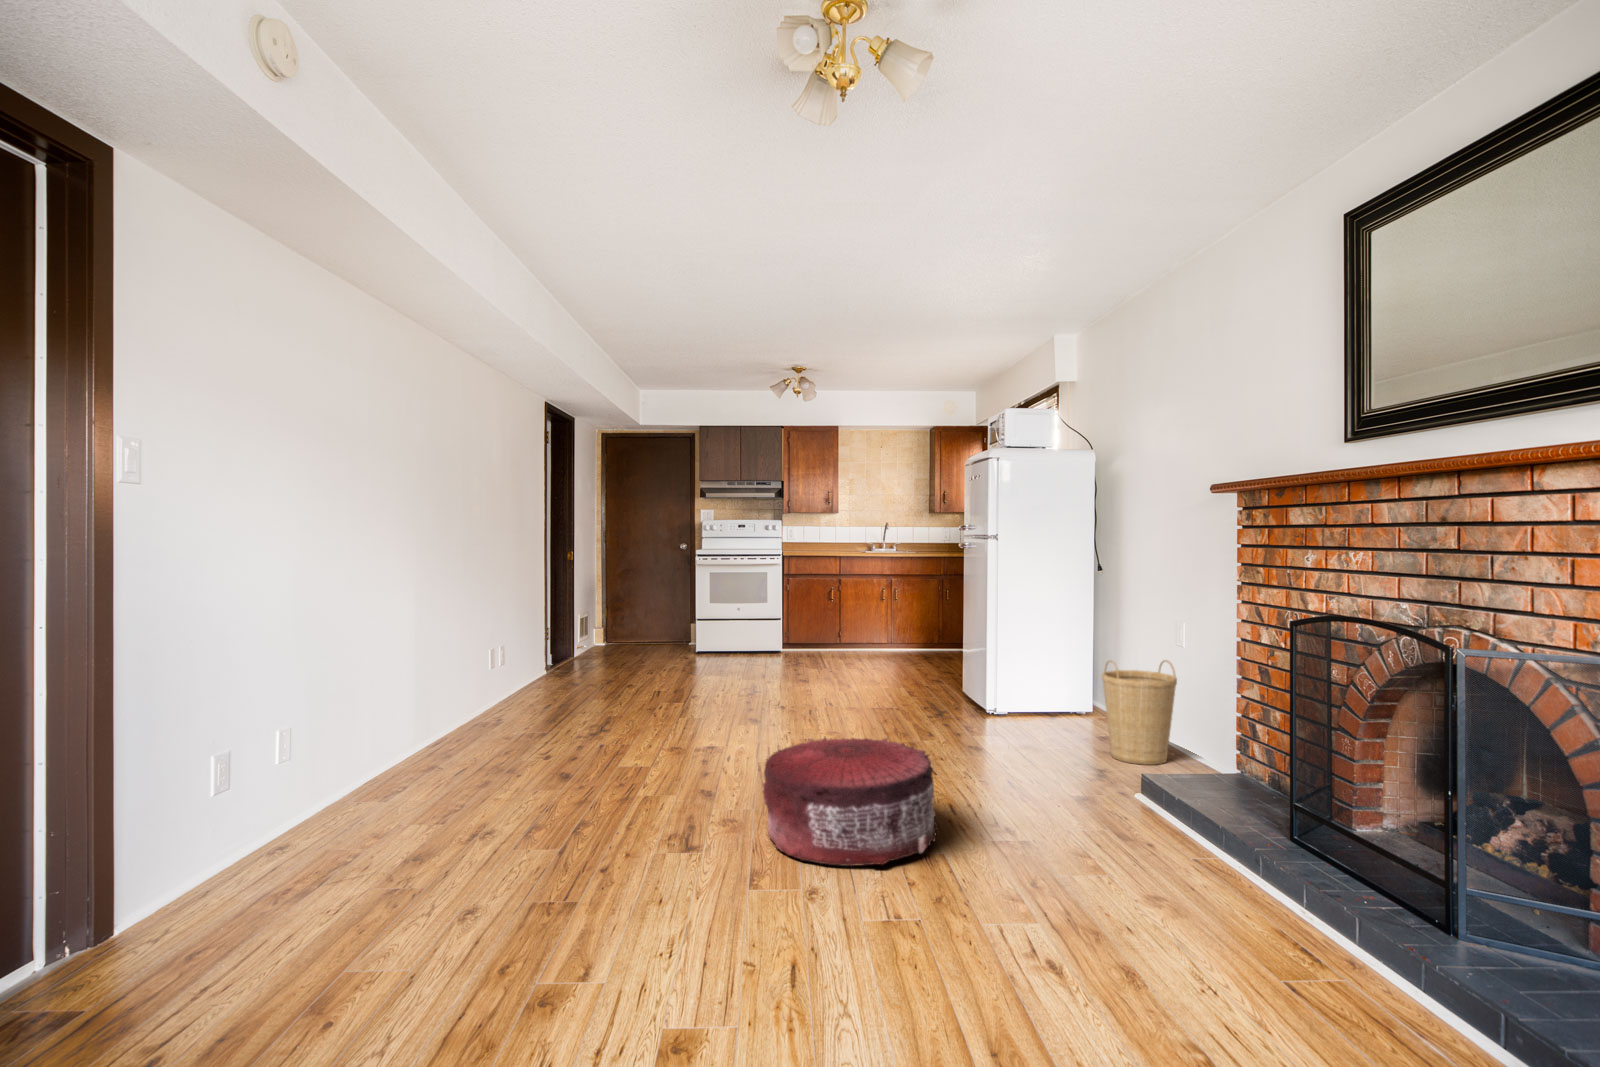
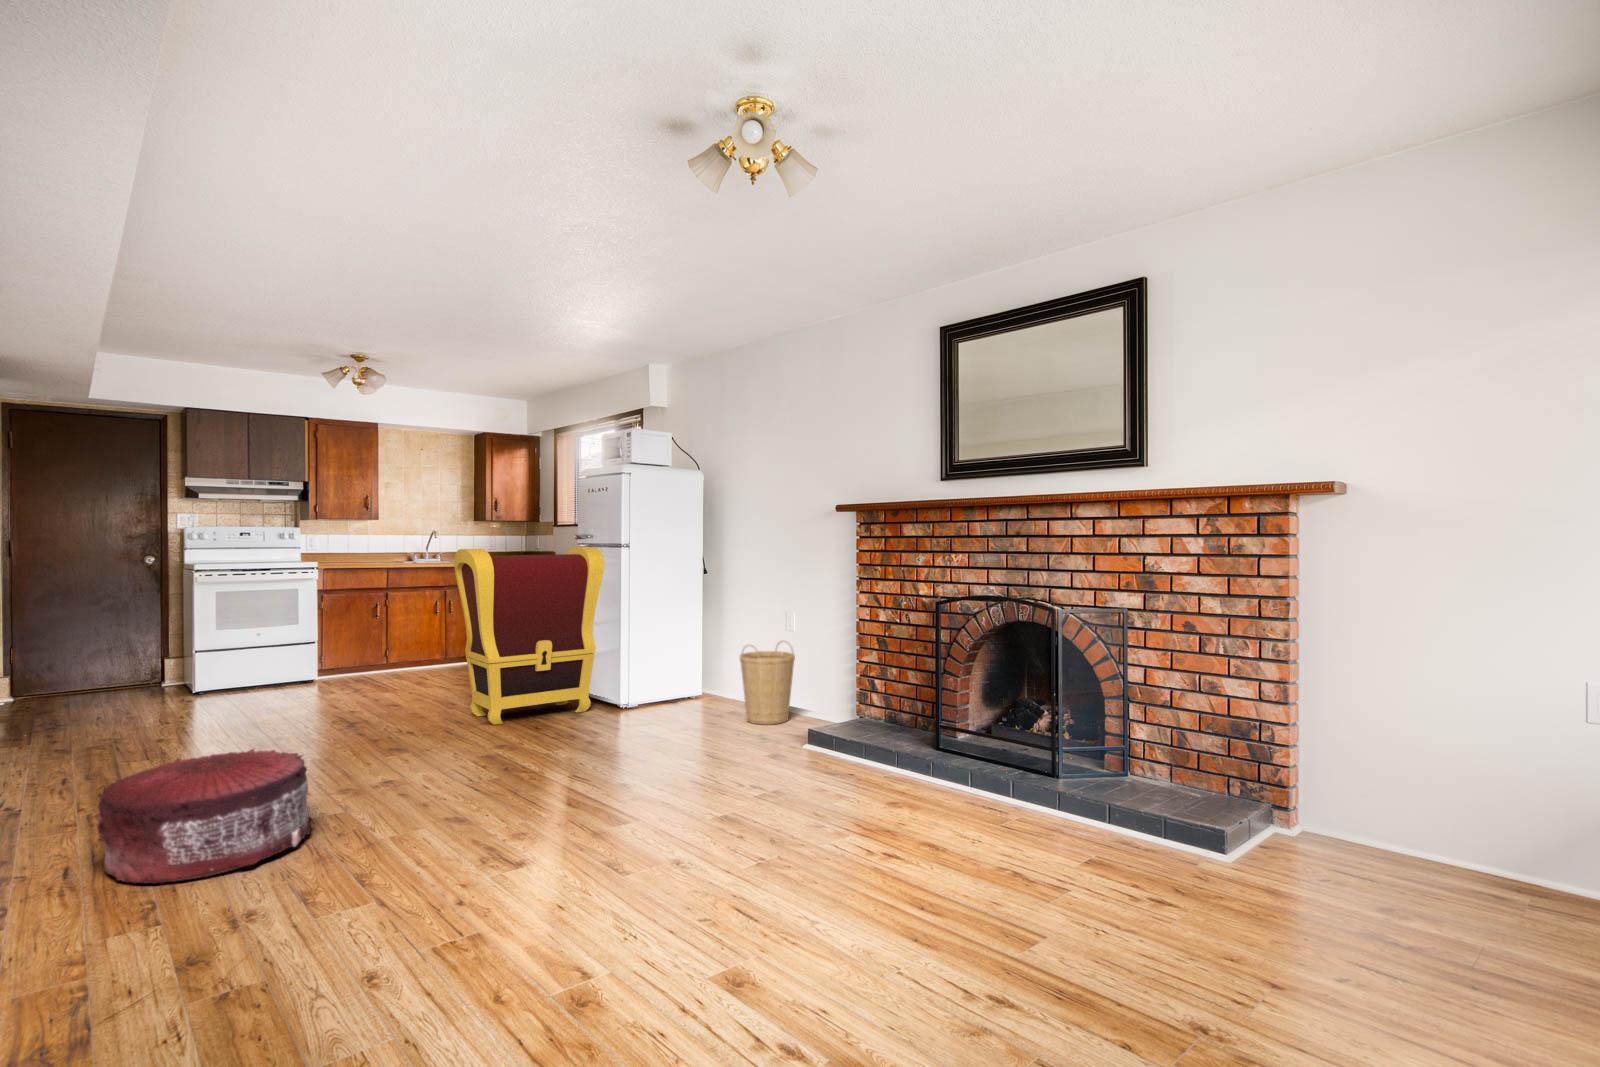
armchair: none [833,538,973,714] -> present [454,547,604,725]
pouf: present [763,736,939,866] -> present [97,749,314,884]

